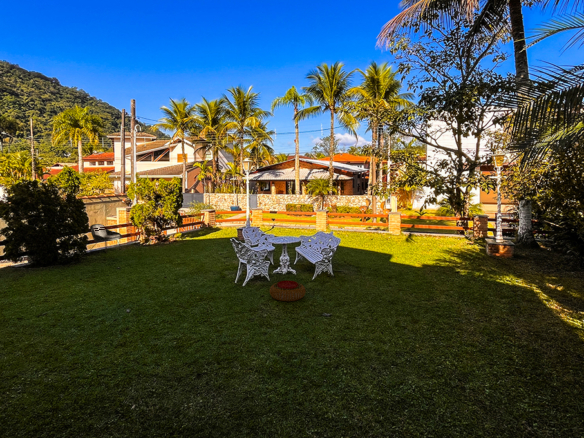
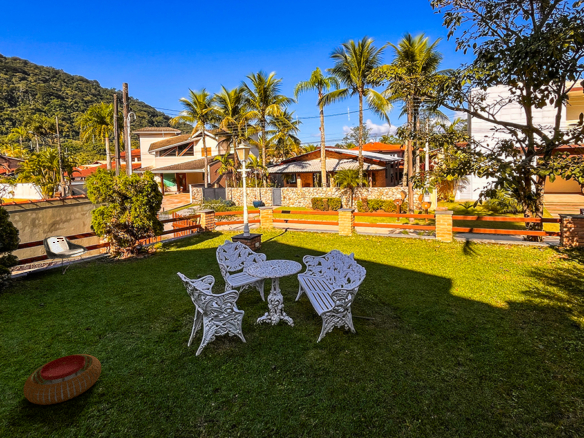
pouf: present [270,281,305,301] -> present [24,354,101,405]

